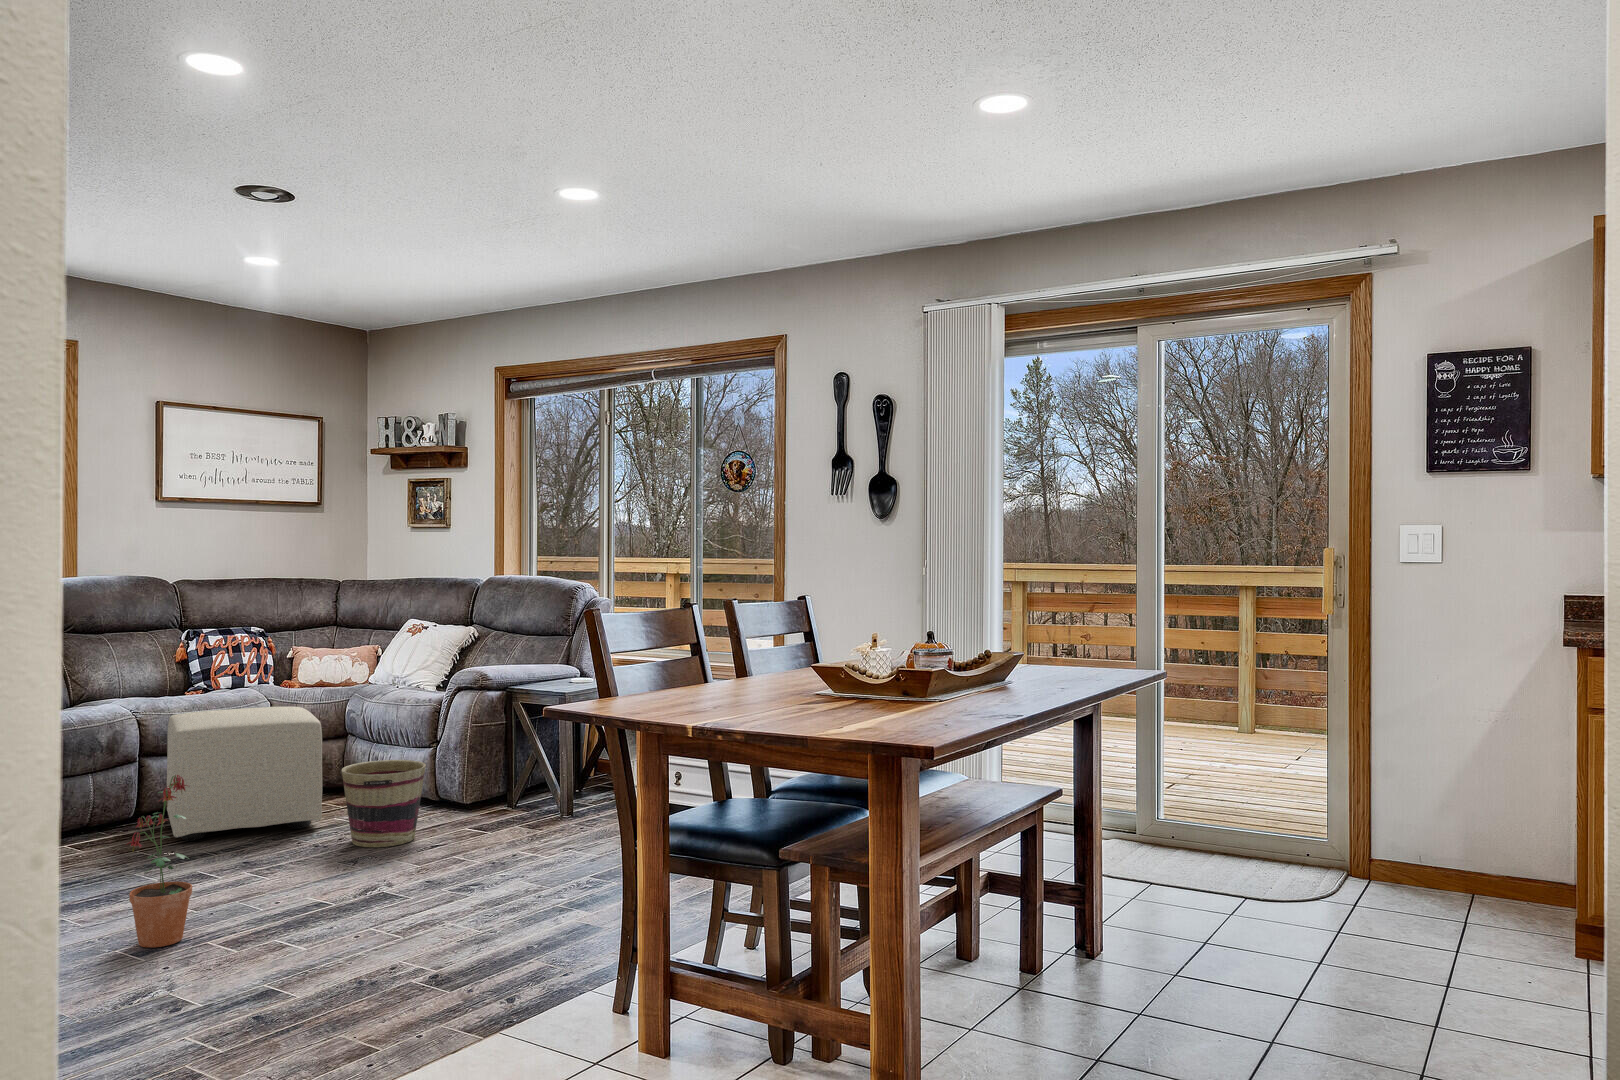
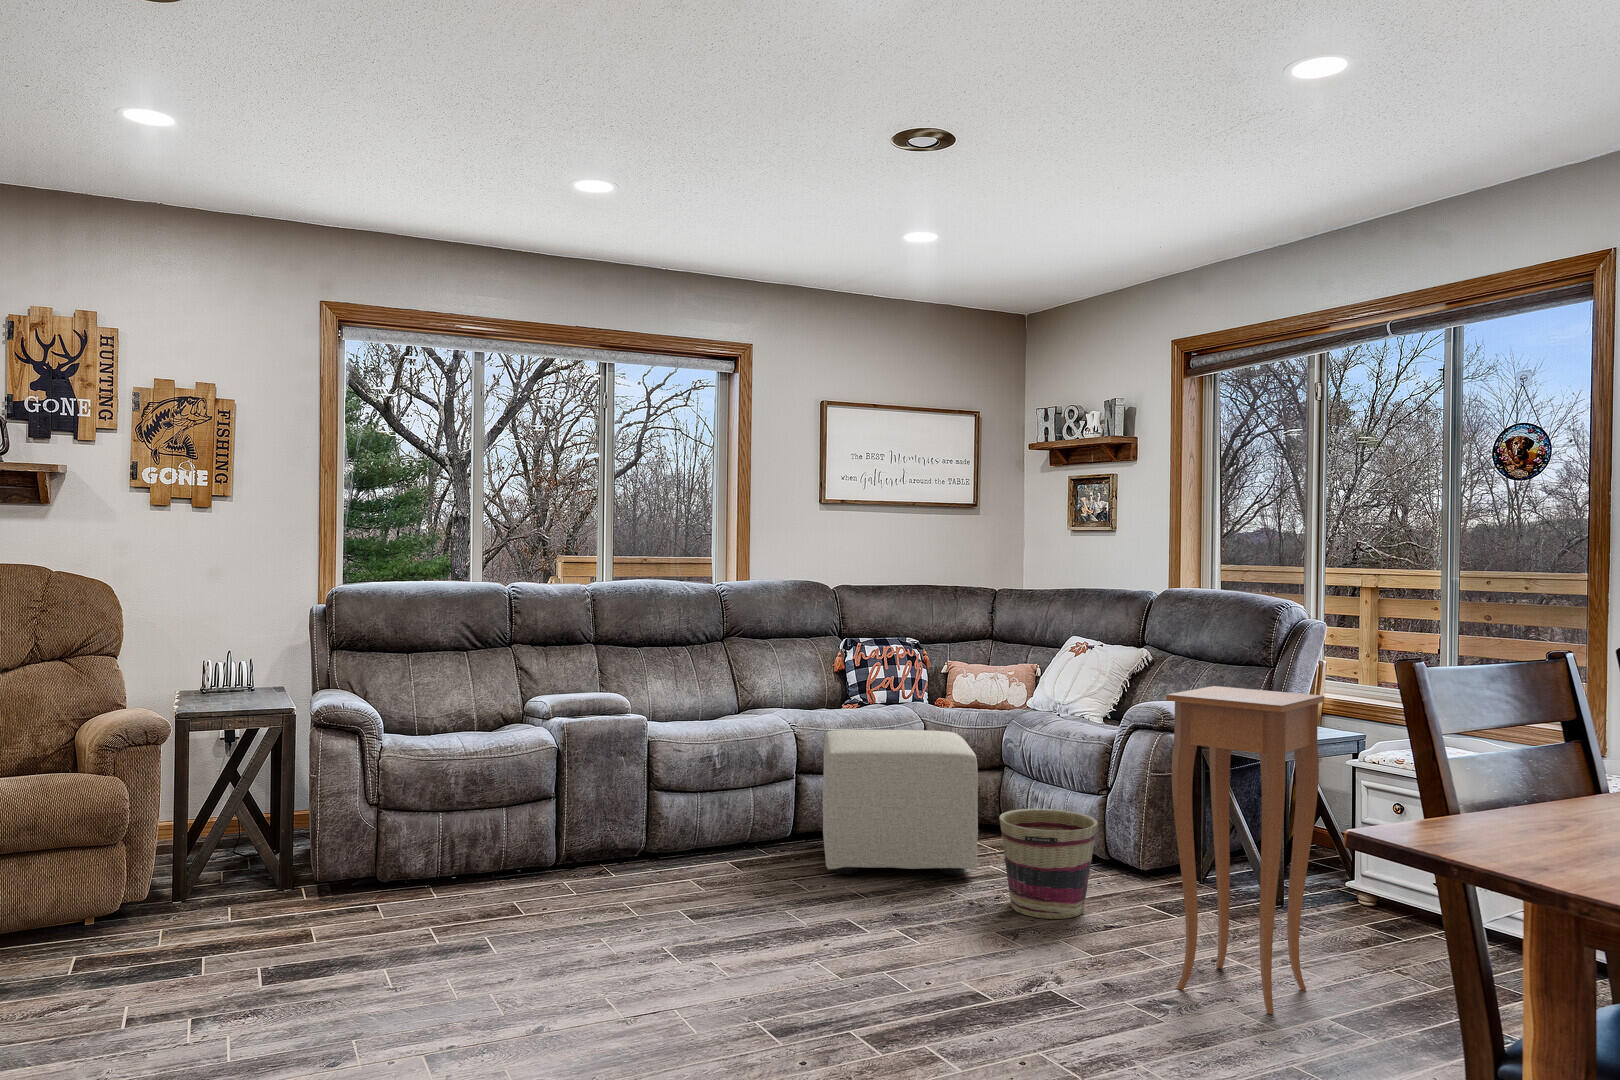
side table: none [475,647,589,880] -> present [1166,686,1324,1014]
potted plant: present [128,775,192,947] -> none [765,818,835,1023]

